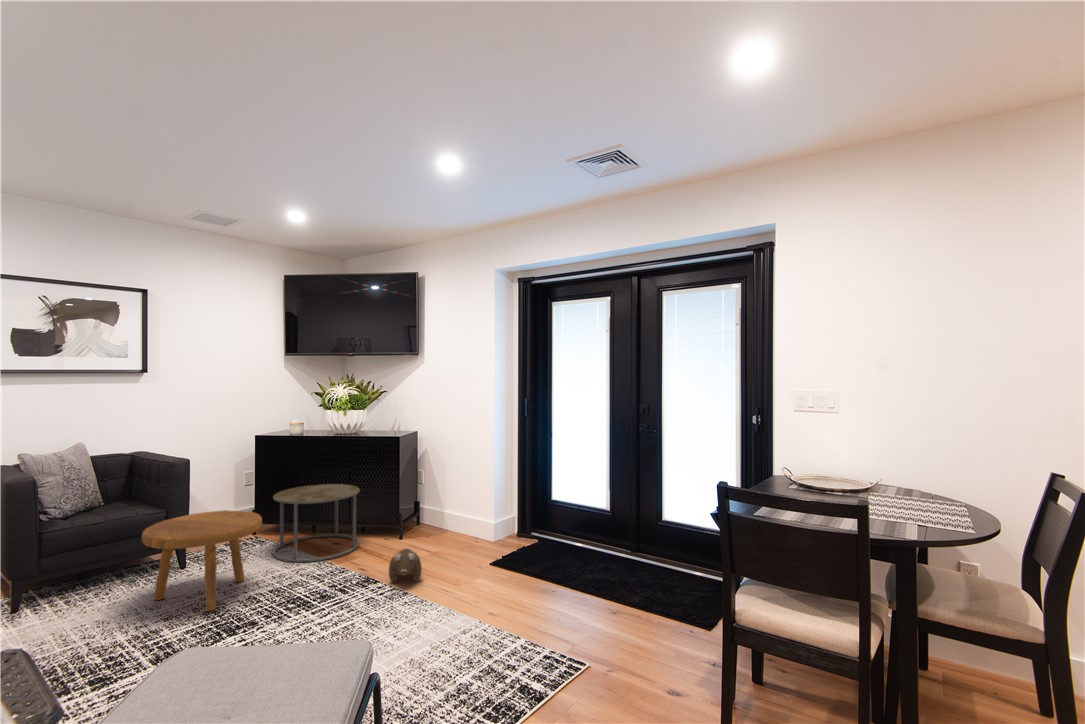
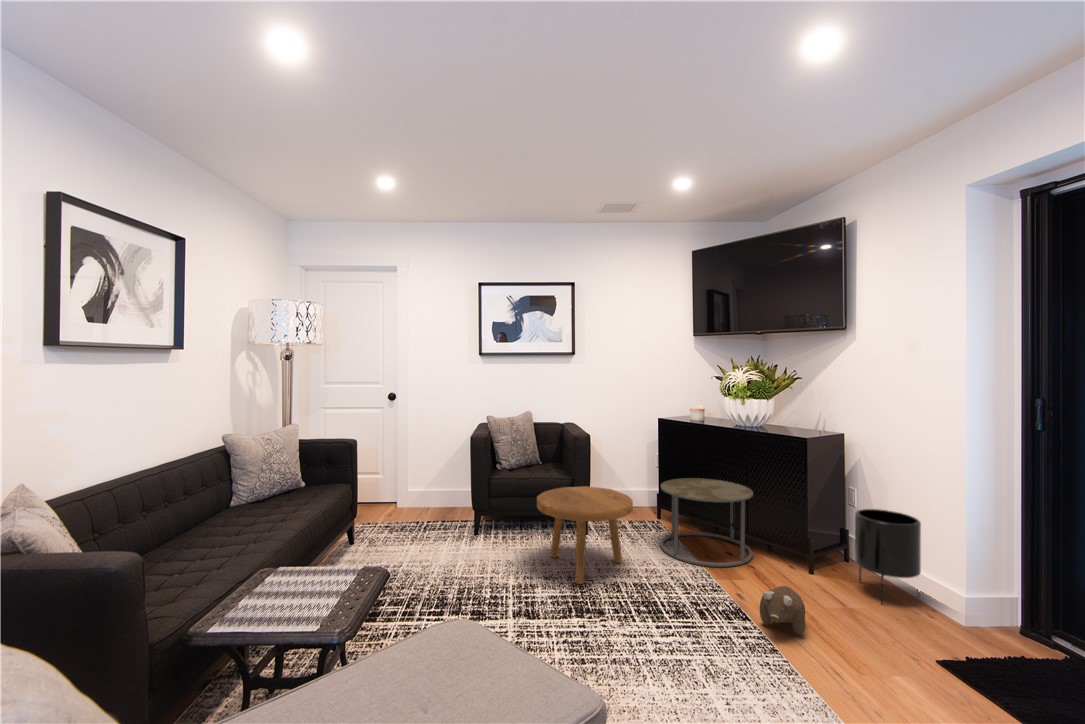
planter: none [437,481,475,547] -> present [855,509,921,604]

